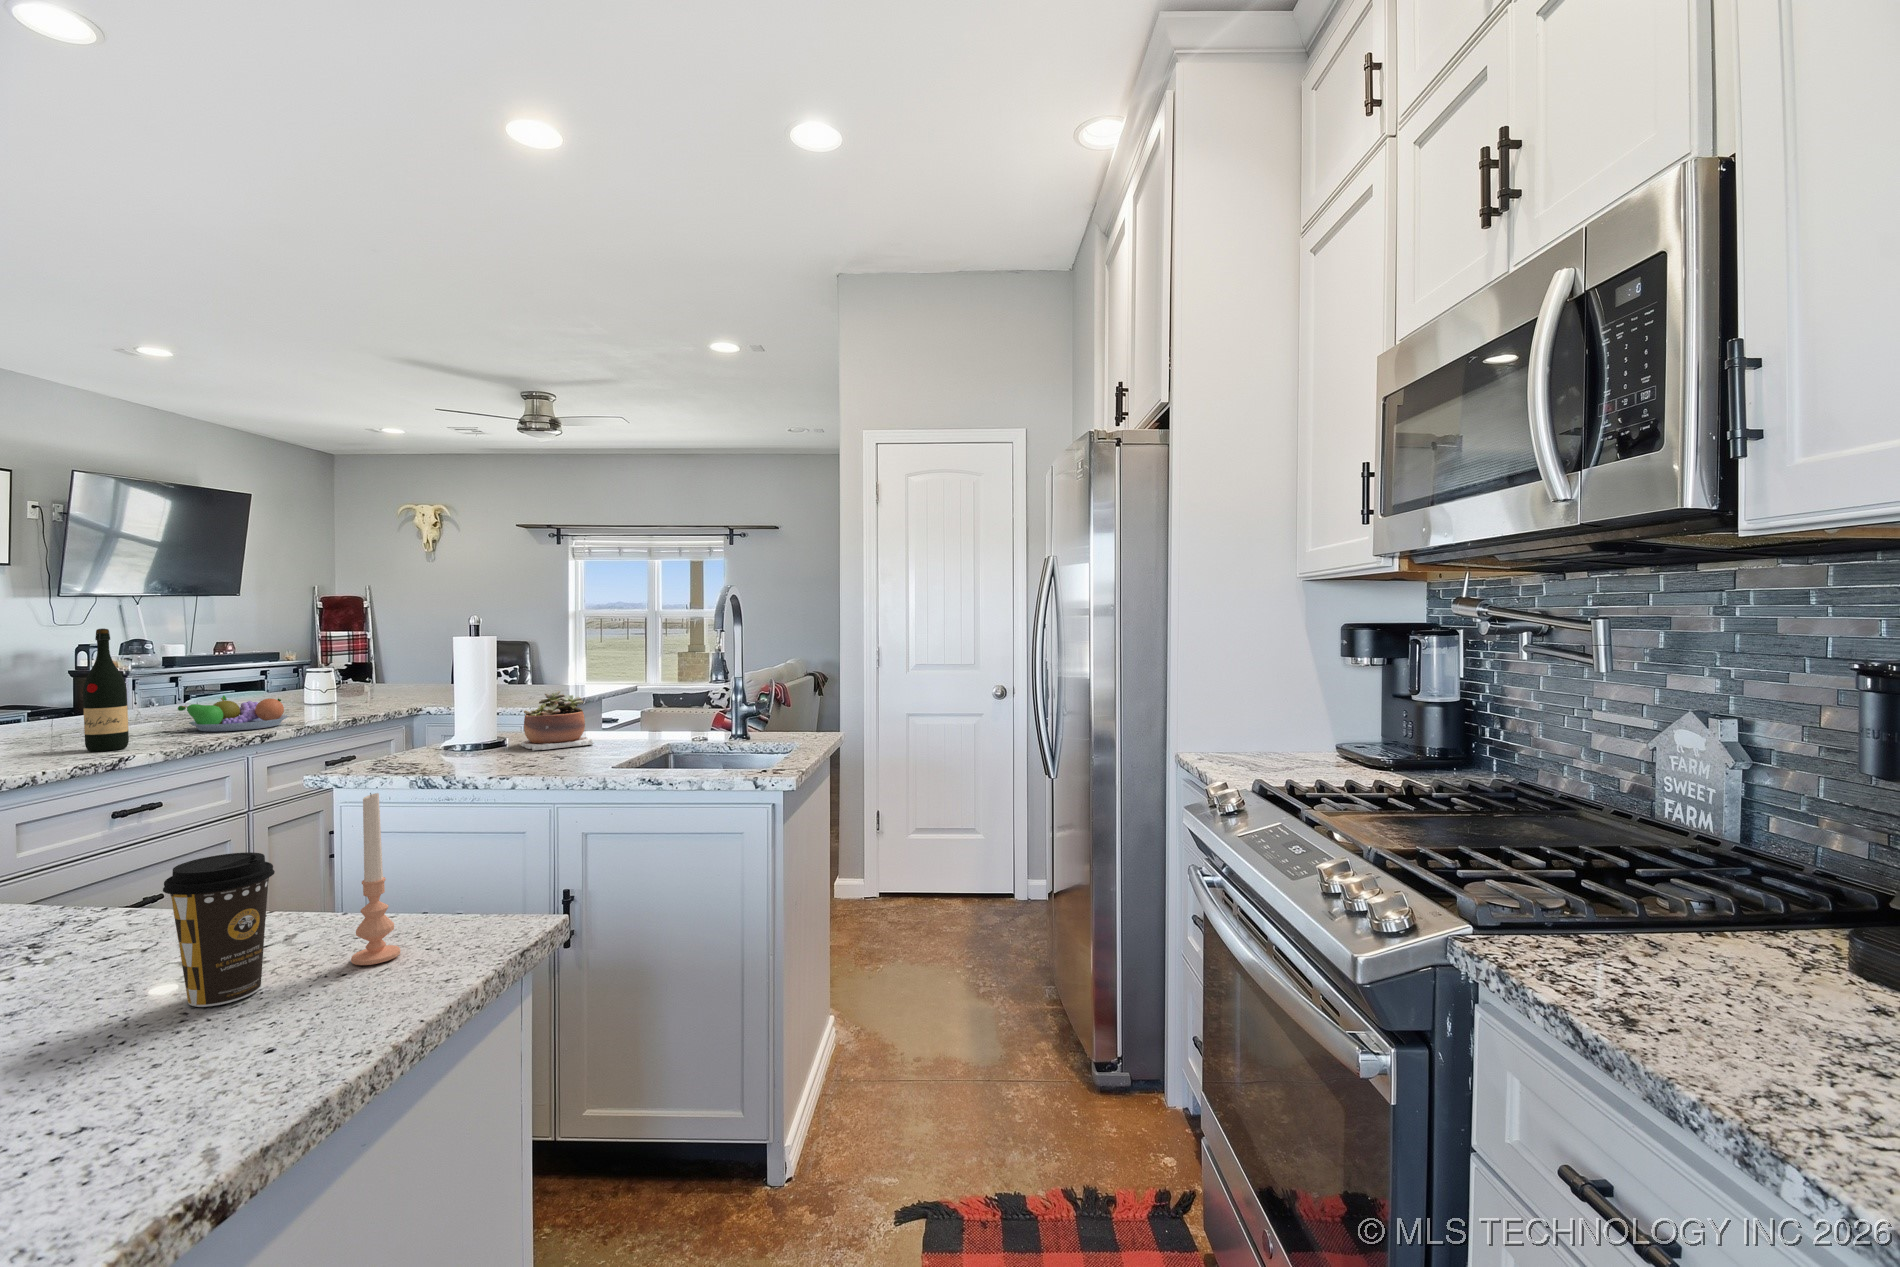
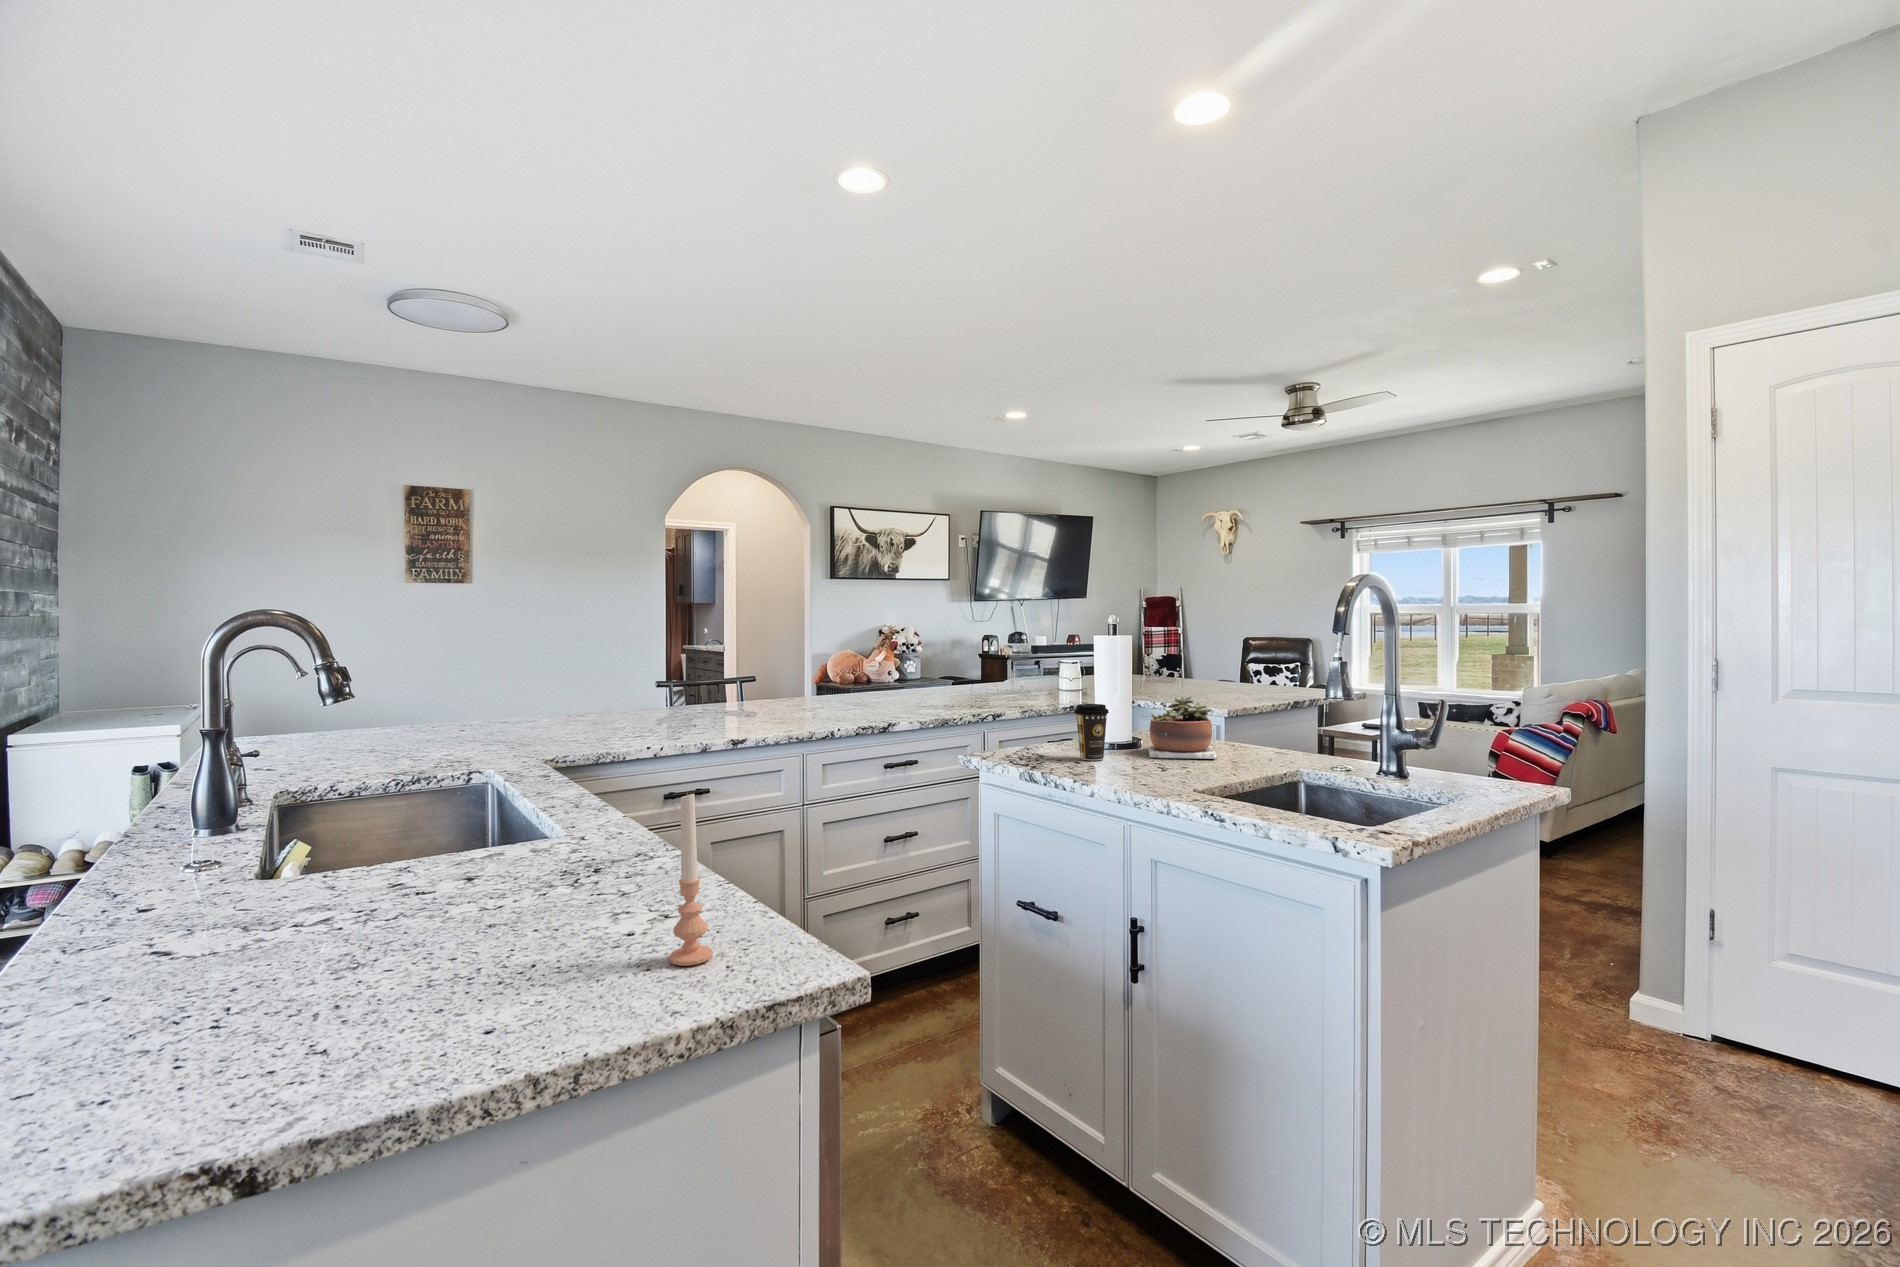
wine bottle: present [83,628,129,751] -> none [890,623,915,715]
fruit bowl: present [178,695,288,732] -> none [960,678,1028,707]
coffee cup: present [163,852,275,1007] -> present [1074,704,1109,760]

